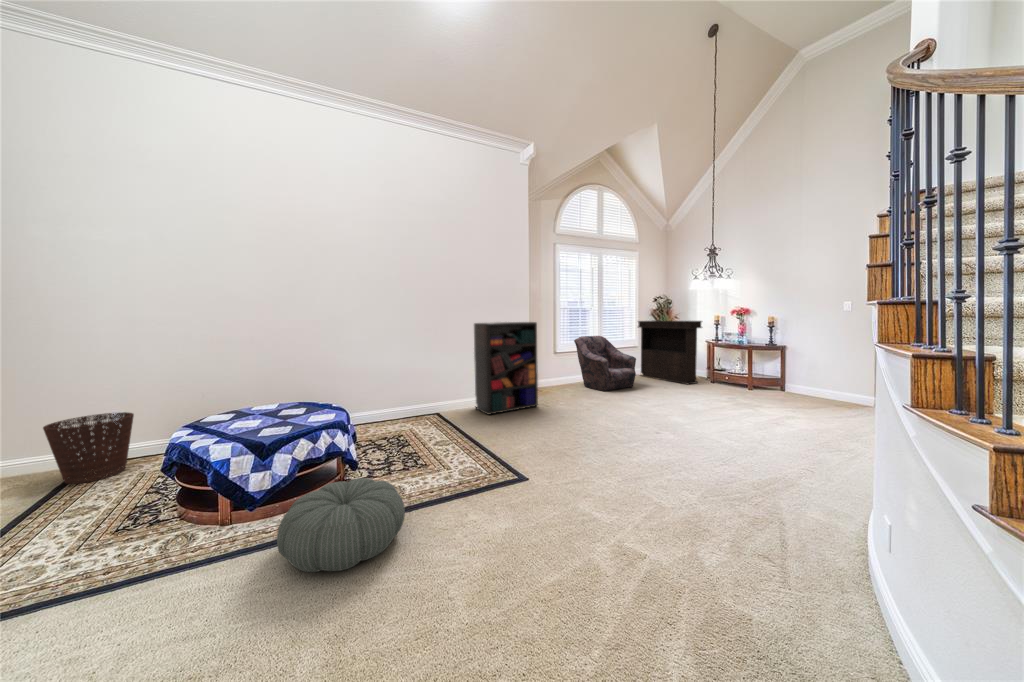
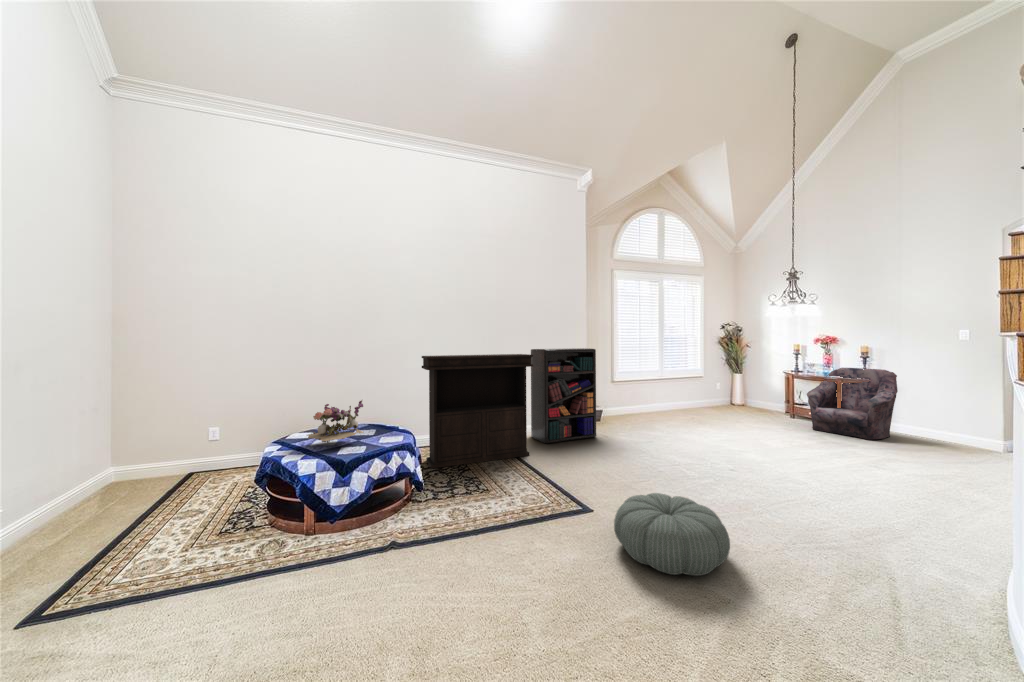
console table: present [638,321,702,384] -> present [422,354,533,468]
armchair: present [574,336,636,391] -> present [807,368,898,440]
flower arrangement: none [220,378,289,427] -> present [307,400,363,443]
basket: present [43,412,134,484] -> none [161,426,229,489]
pouf: present [277,478,405,572] -> present [614,493,730,576]

